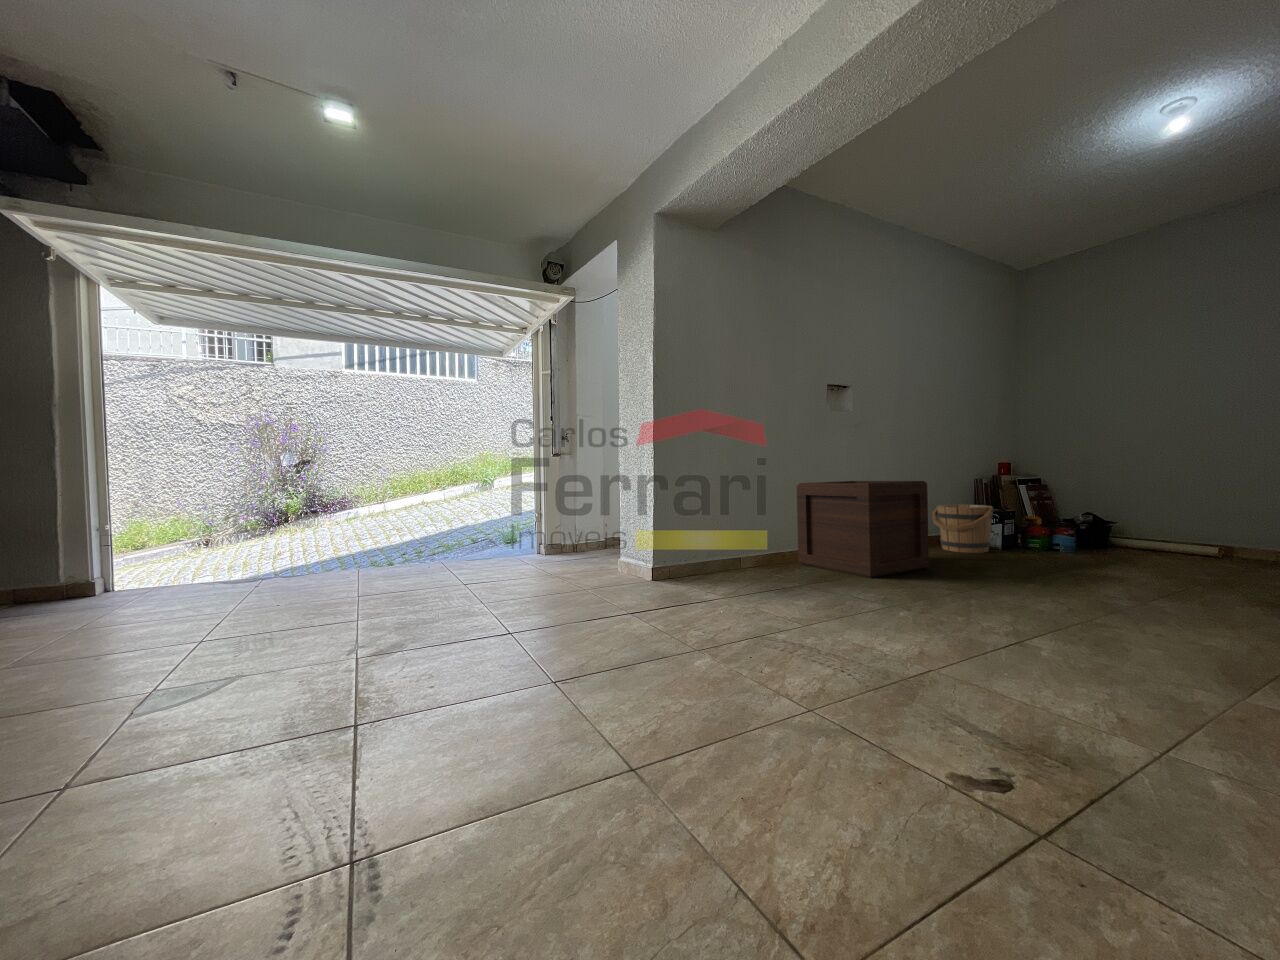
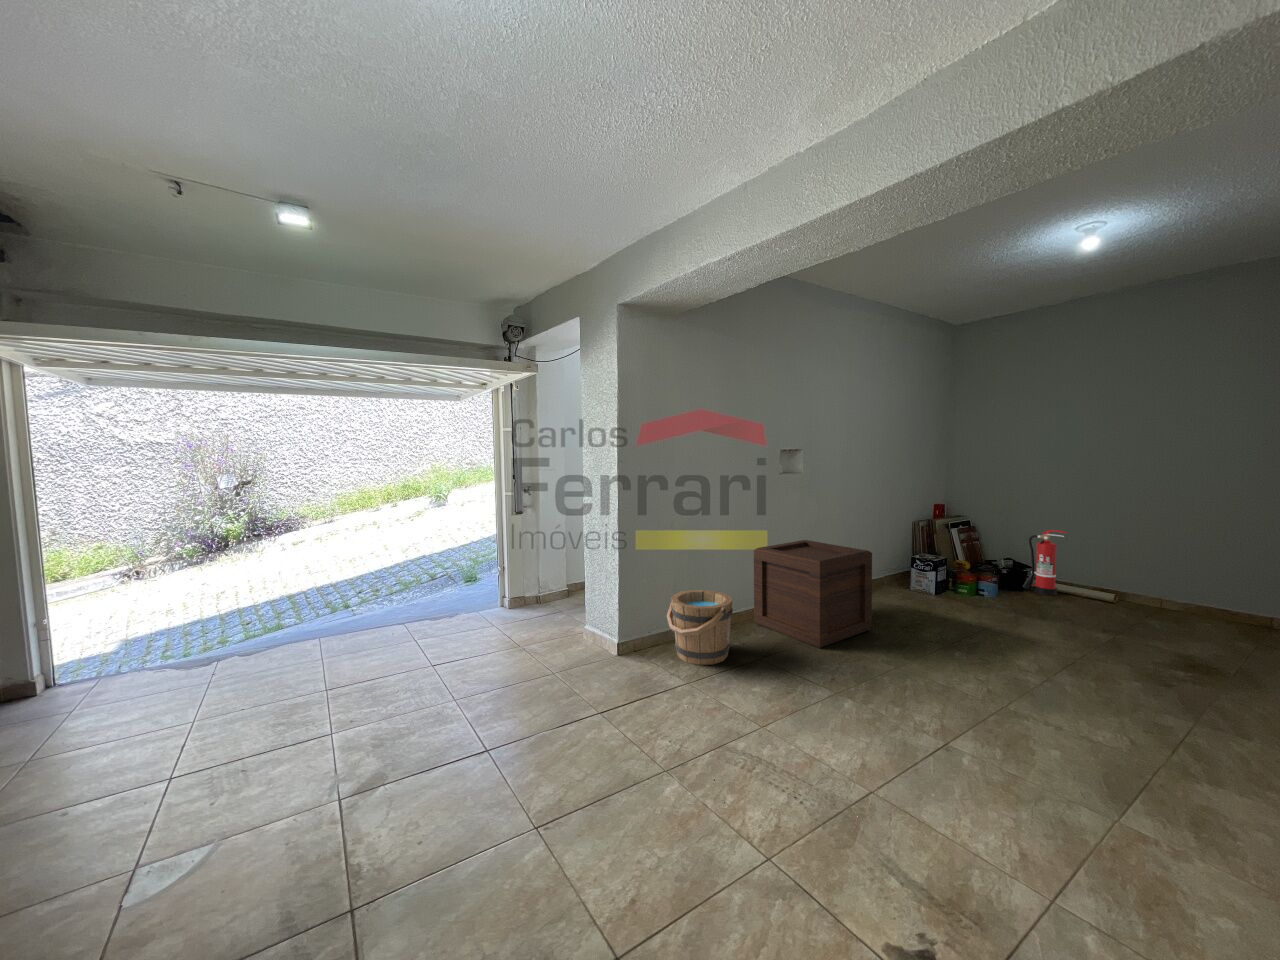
fire extinguisher: none [1106,476,1157,549] -> present [1023,530,1067,596]
bucket: present [932,504,994,553] -> present [667,590,733,665]

